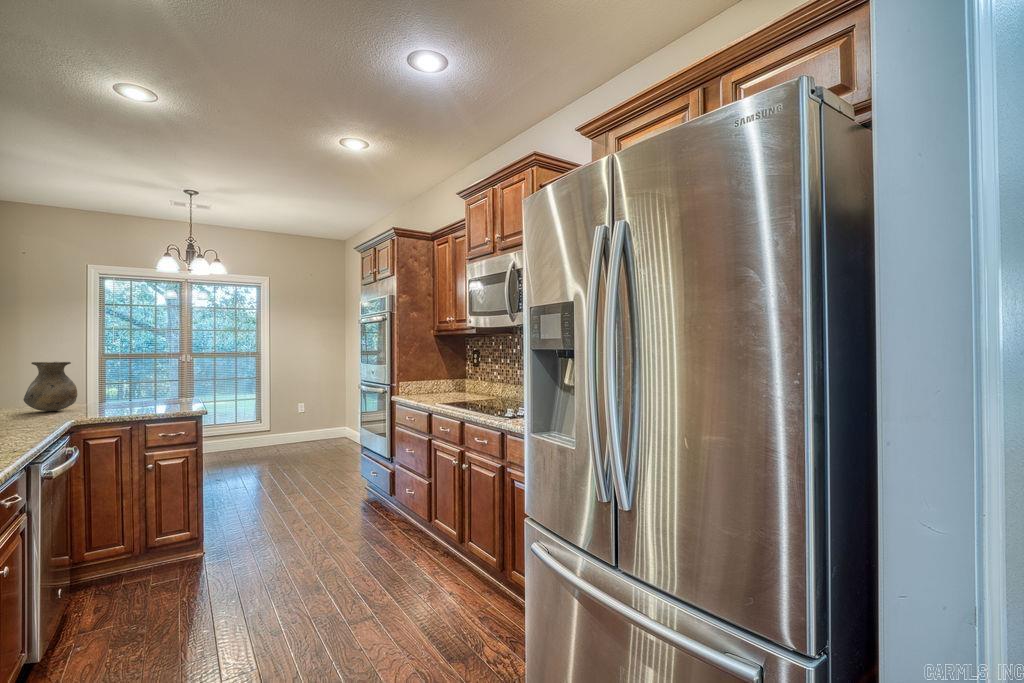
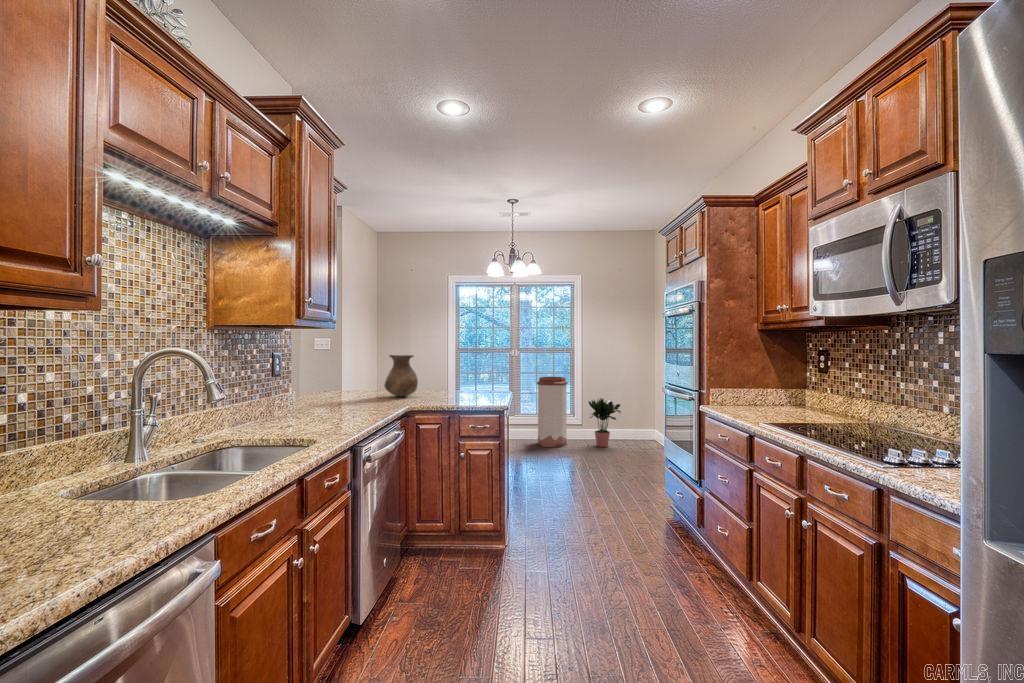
trash can: none [221,382,257,456] -> present [537,377,567,447]
potted plant: none [280,399,317,448] -> present [588,398,621,447]

